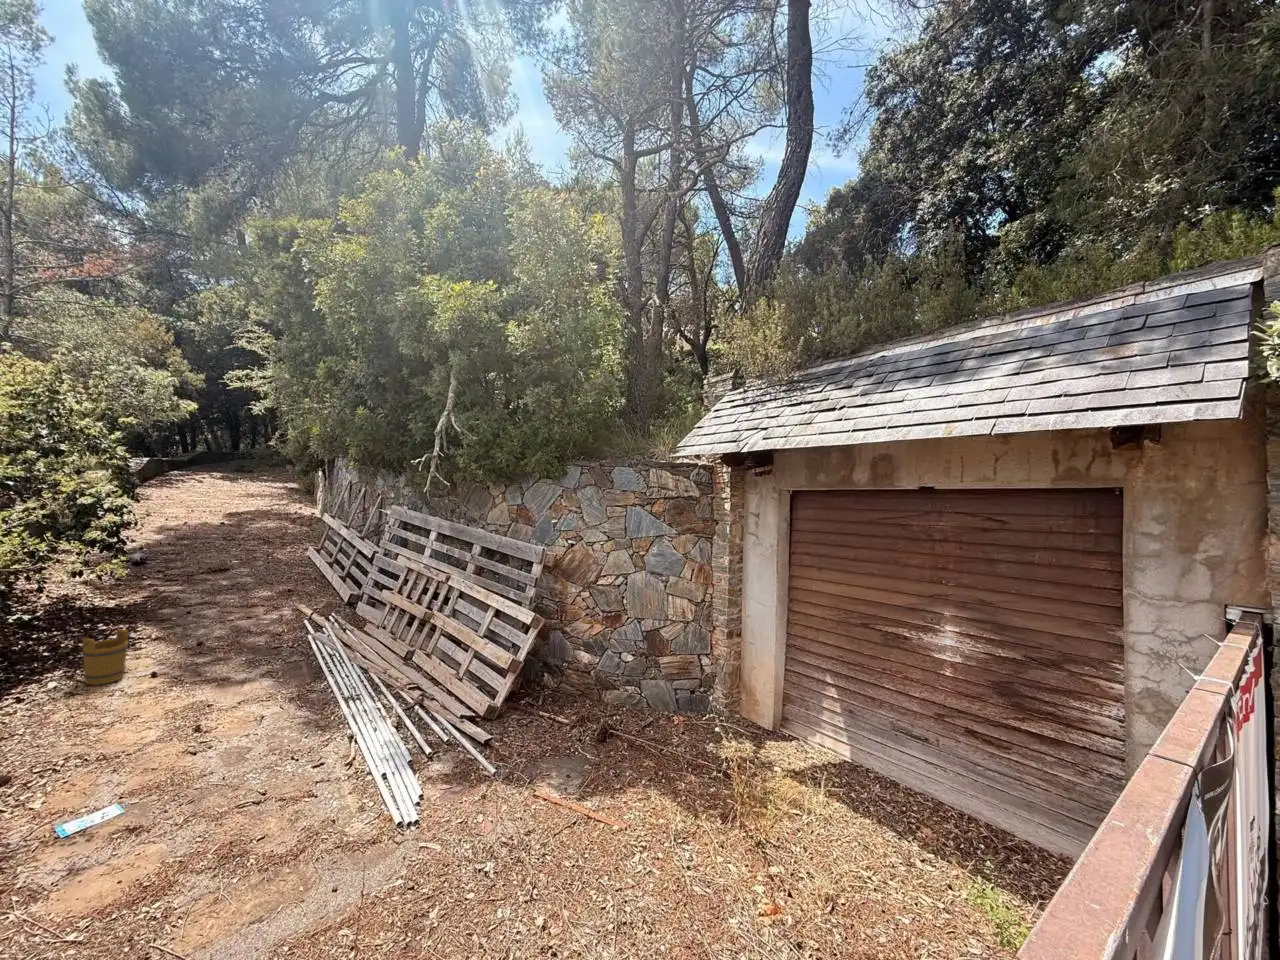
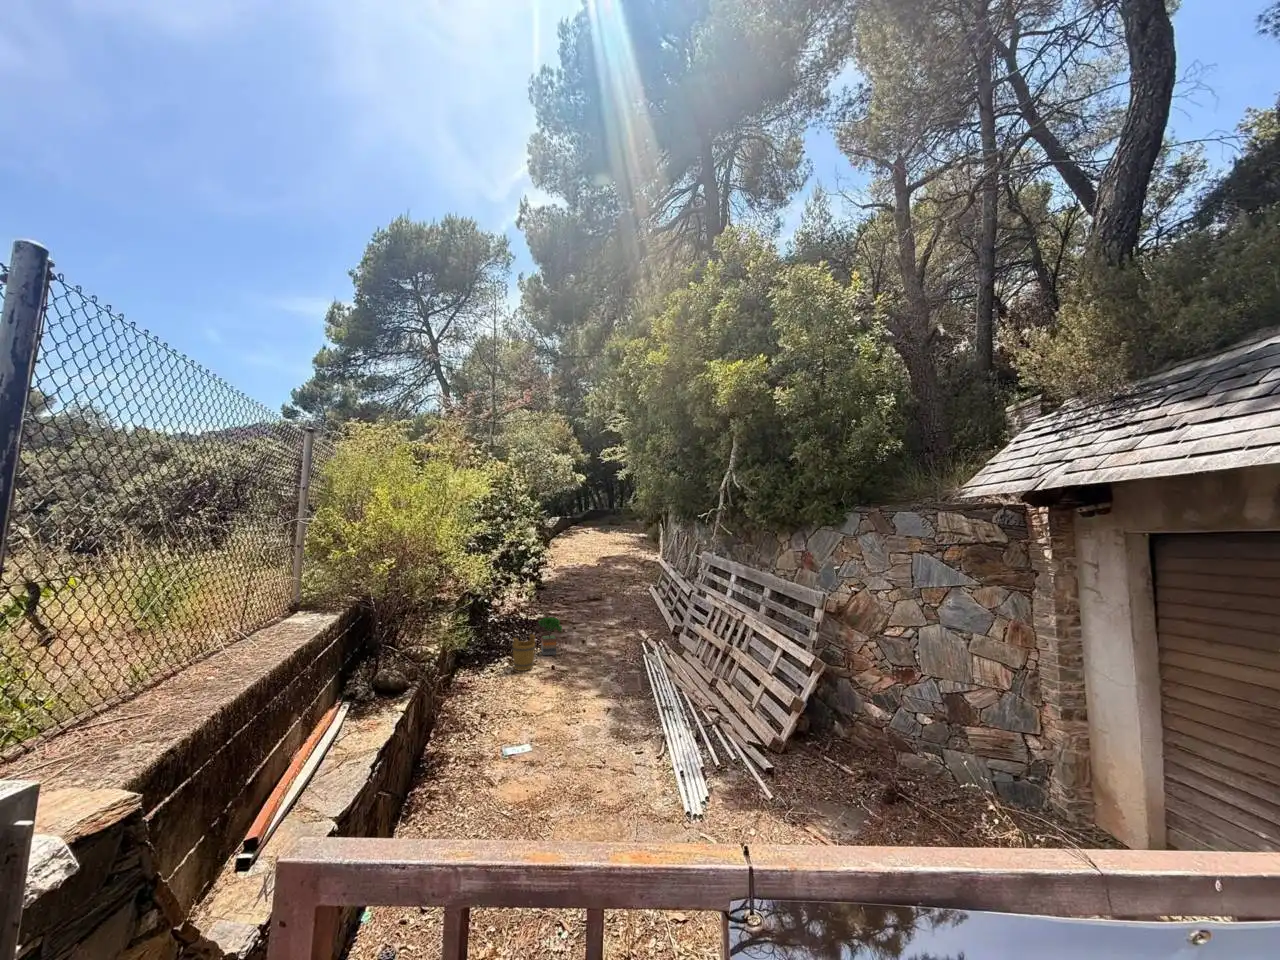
potted tree: none [130,600,177,655] -> present [539,617,562,655]

